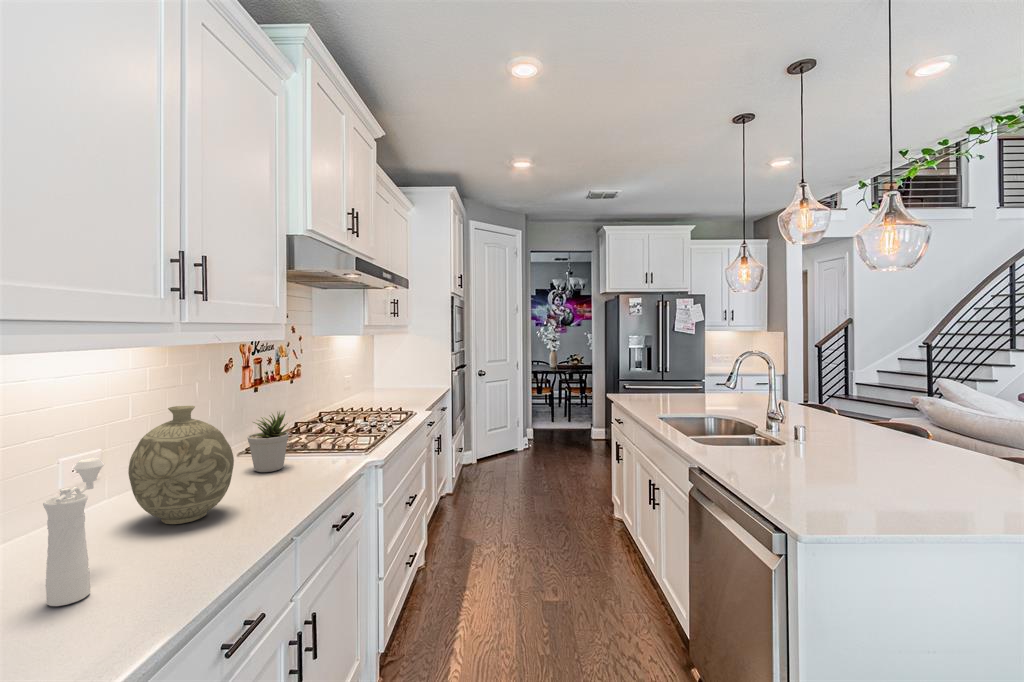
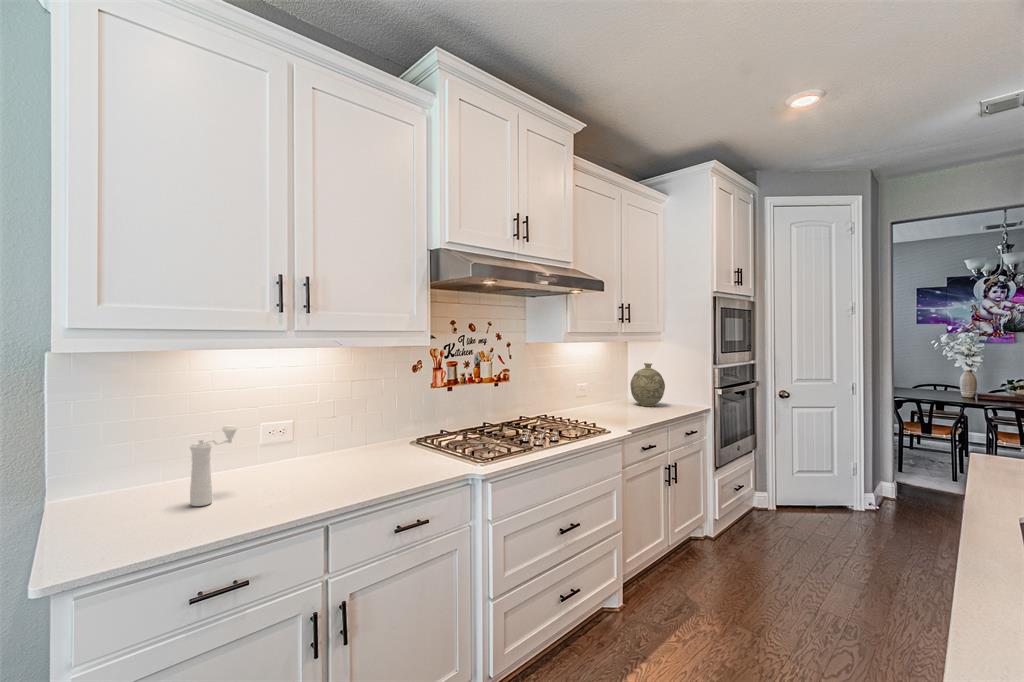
decorative vase: present [128,406,234,524] -> present [630,363,665,406]
potted plant: present [247,412,289,472] -> none [391,409,422,458]

